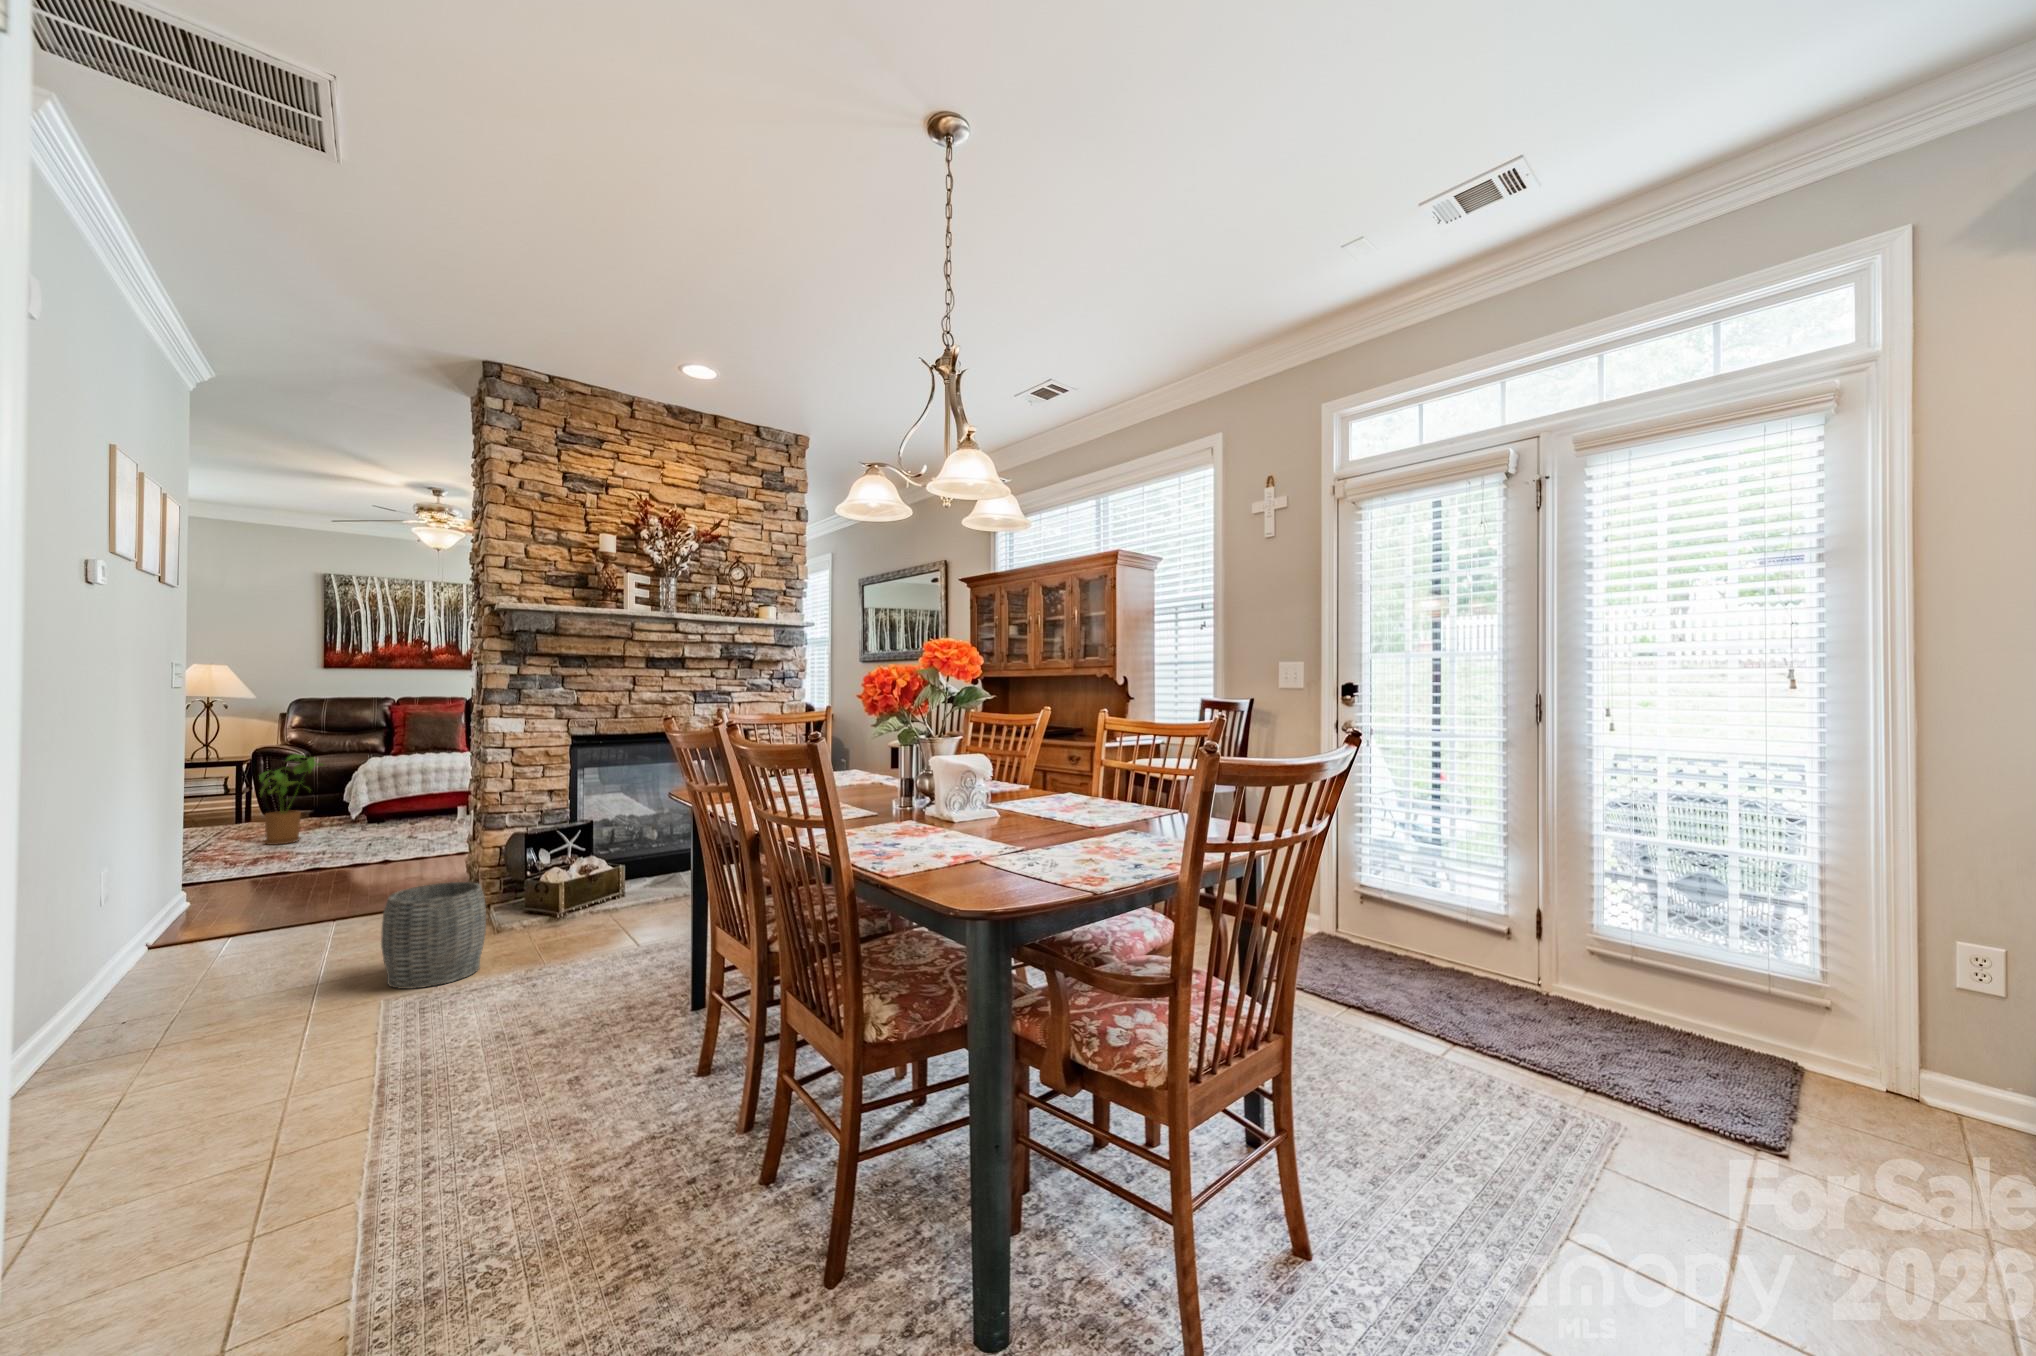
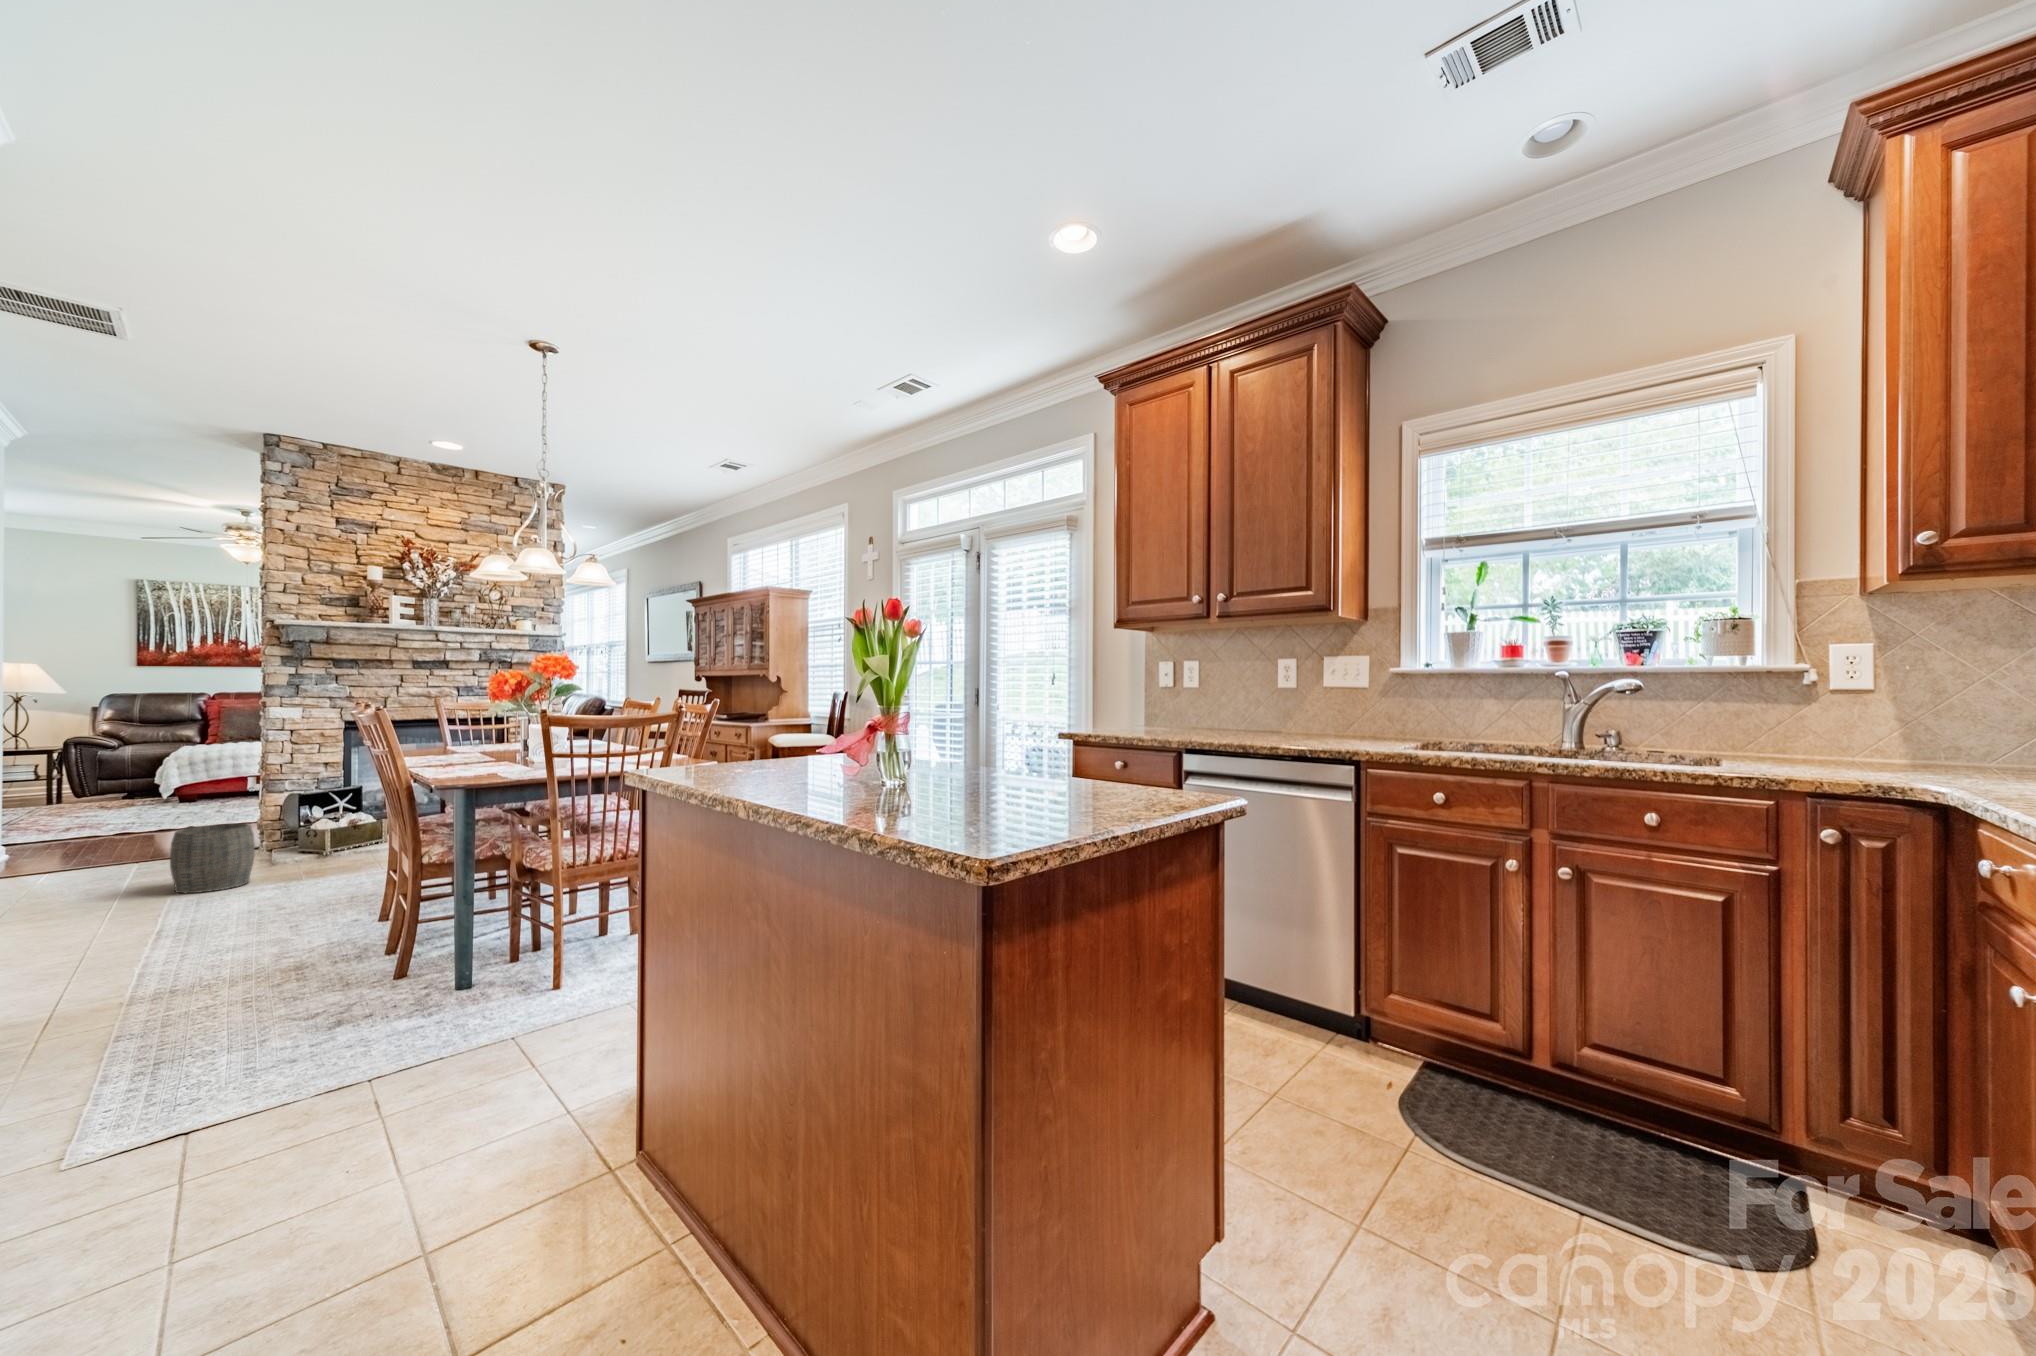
house plant: present [259,754,323,845] -> none [71,741,137,818]

